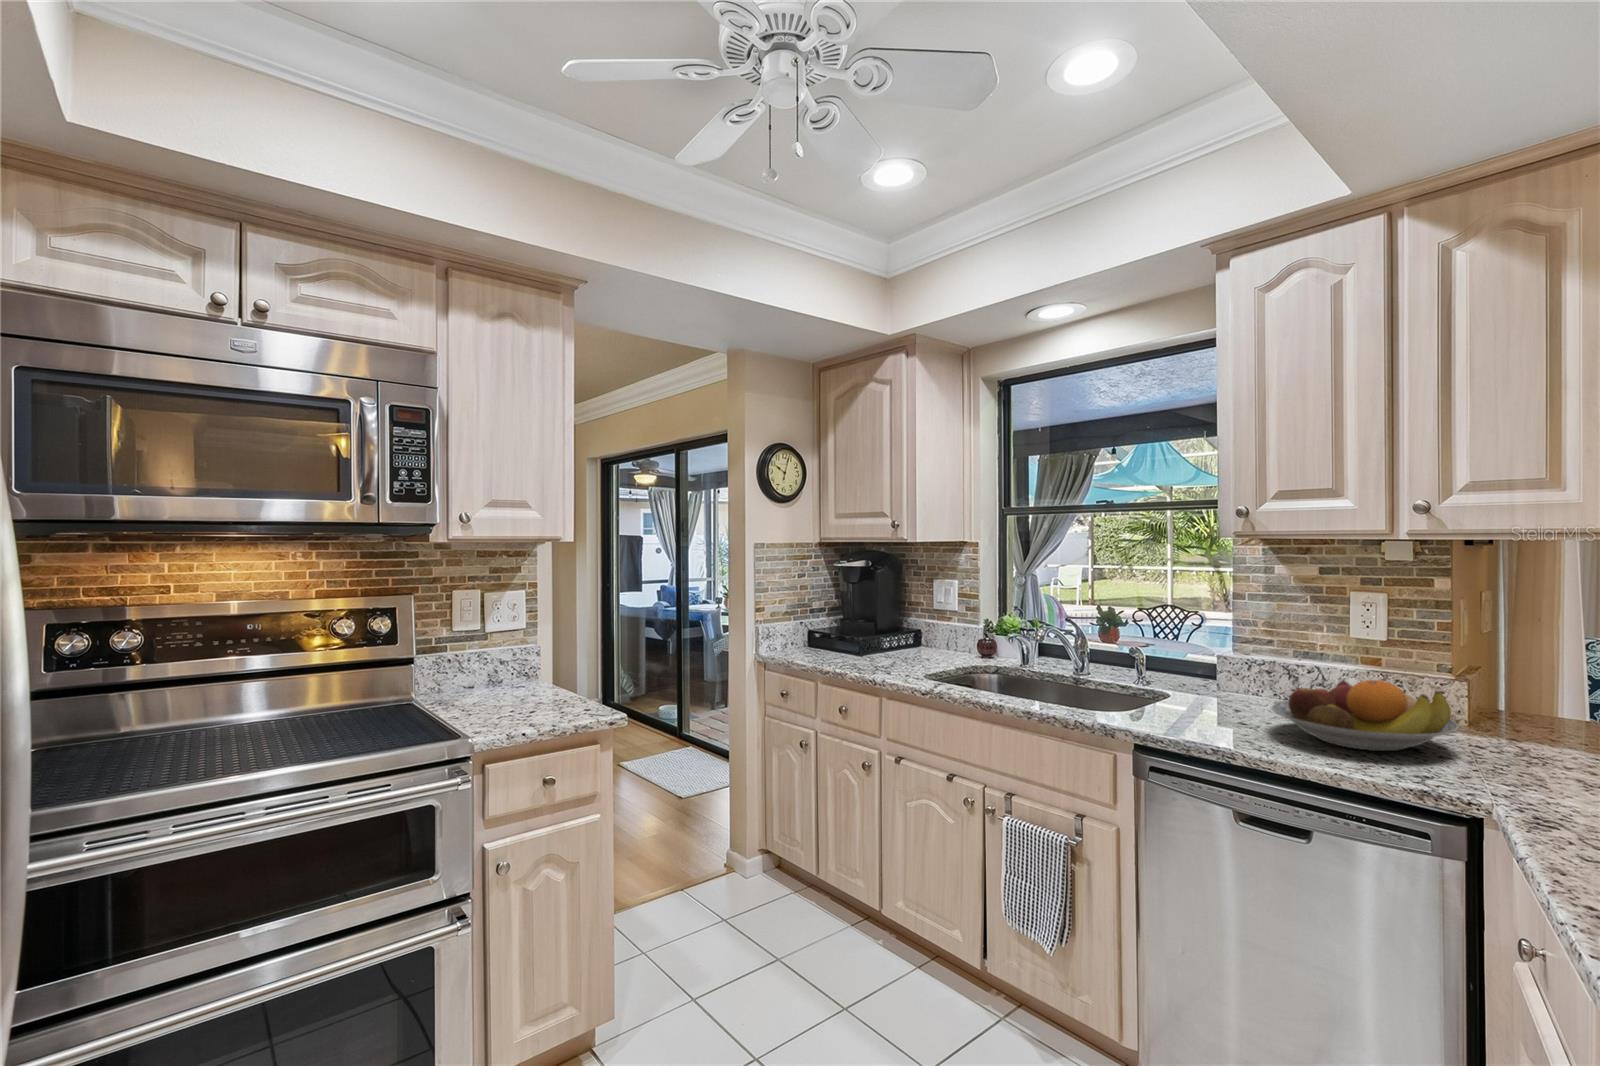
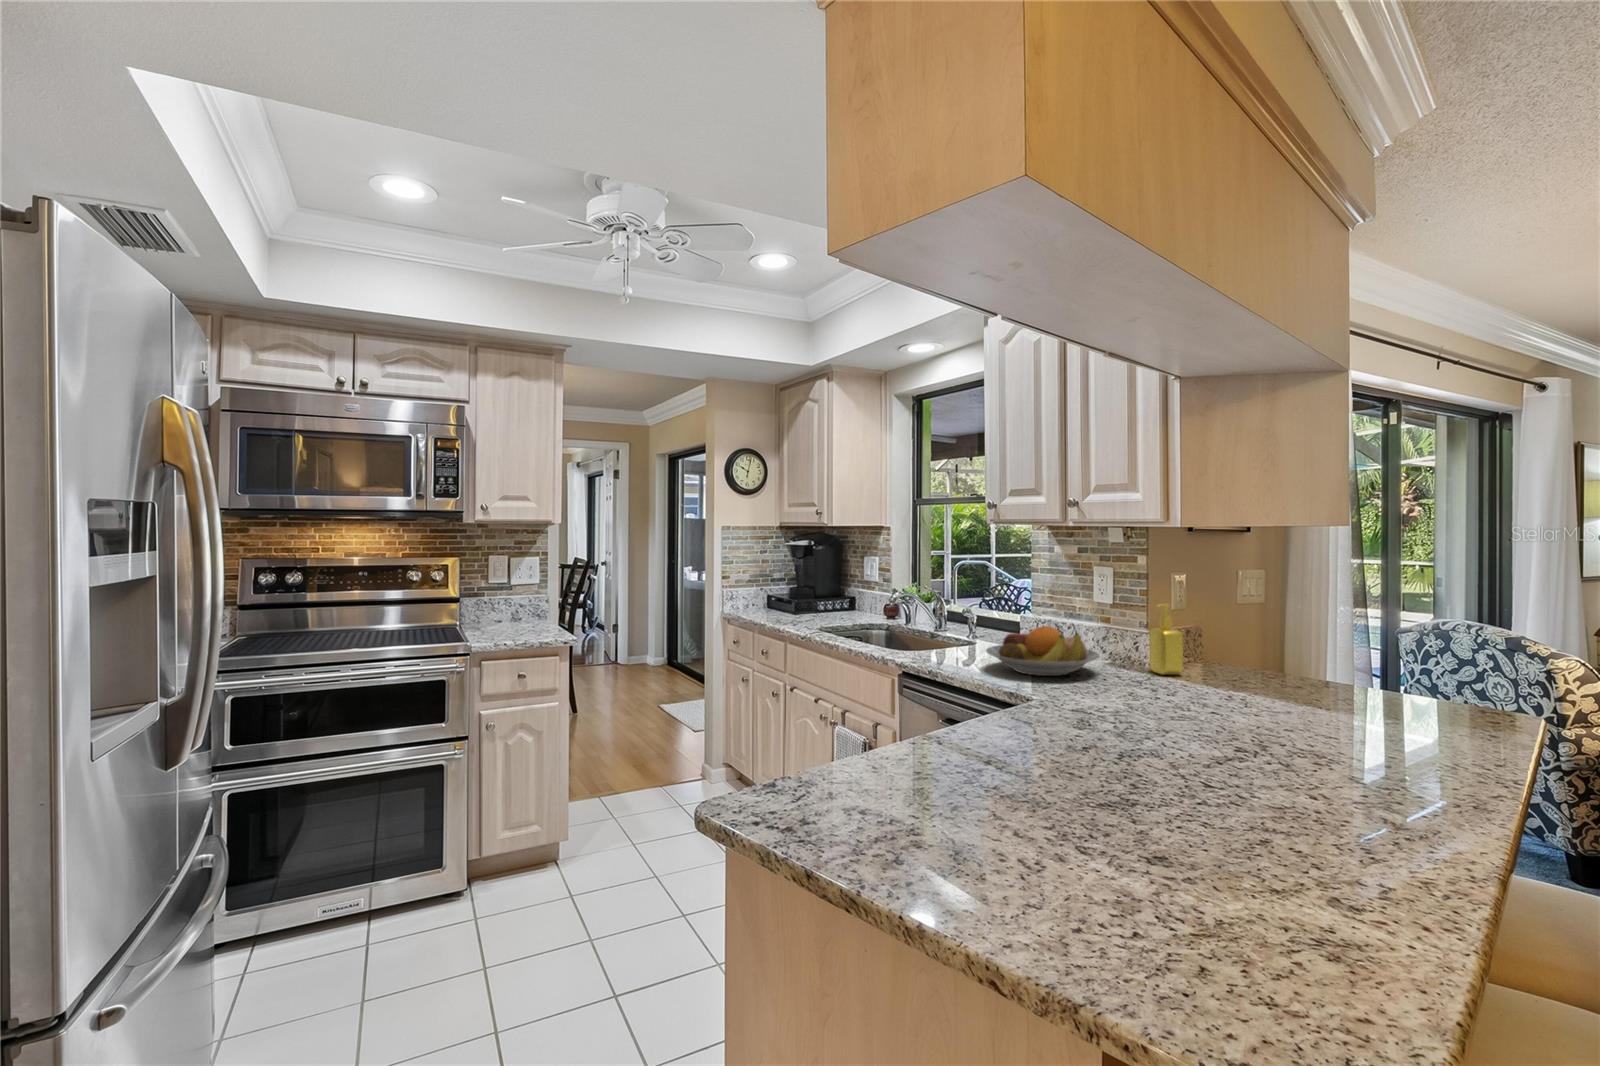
soap dispenser: none [1483,643,1545,740] -> present [1150,604,1183,675]

